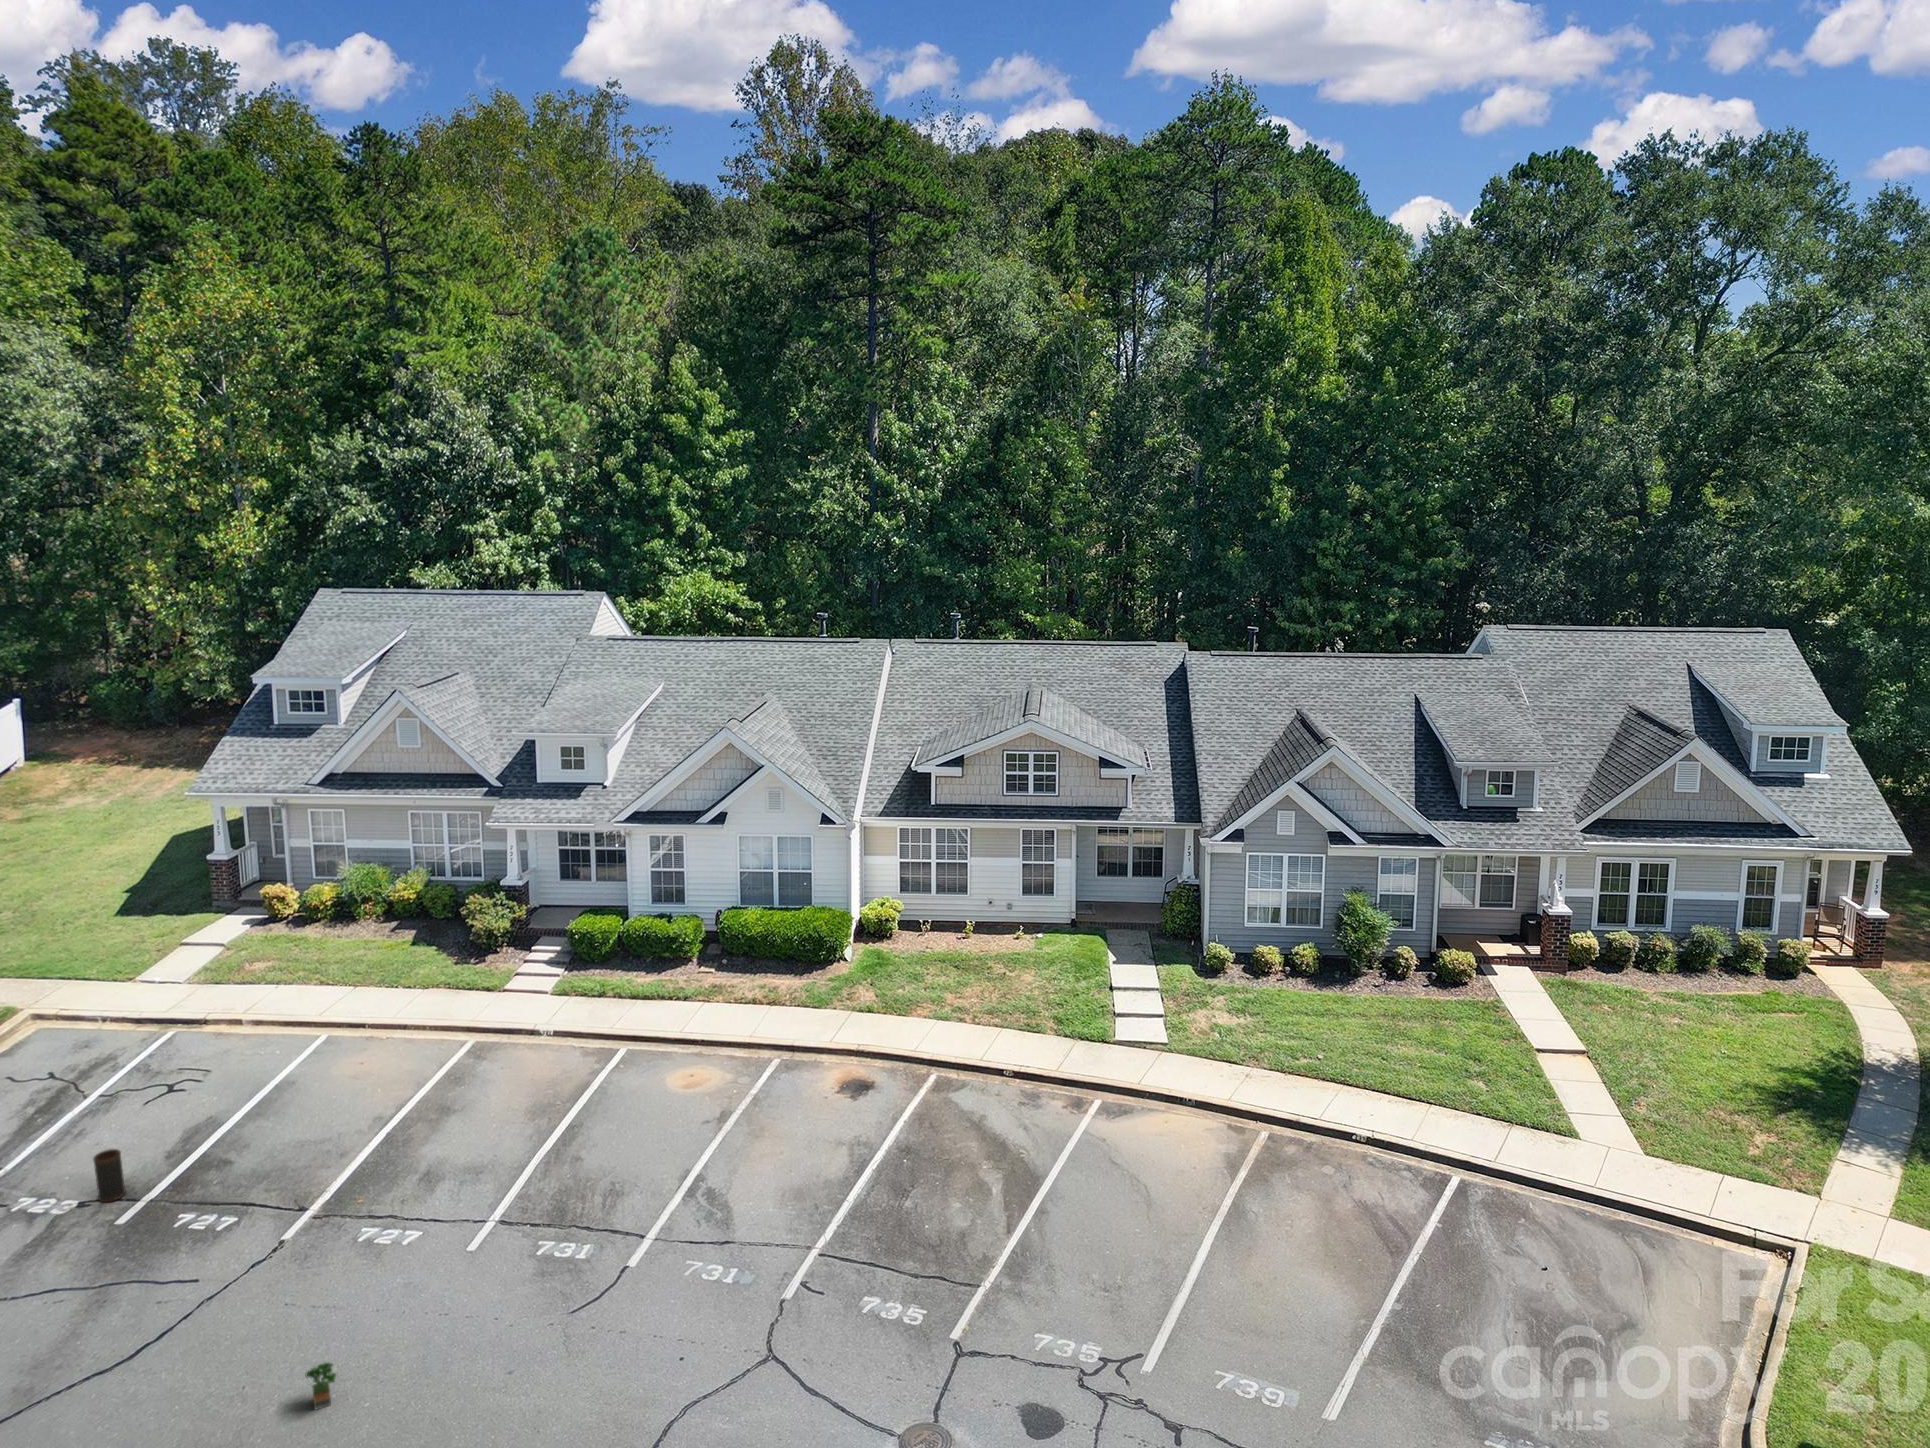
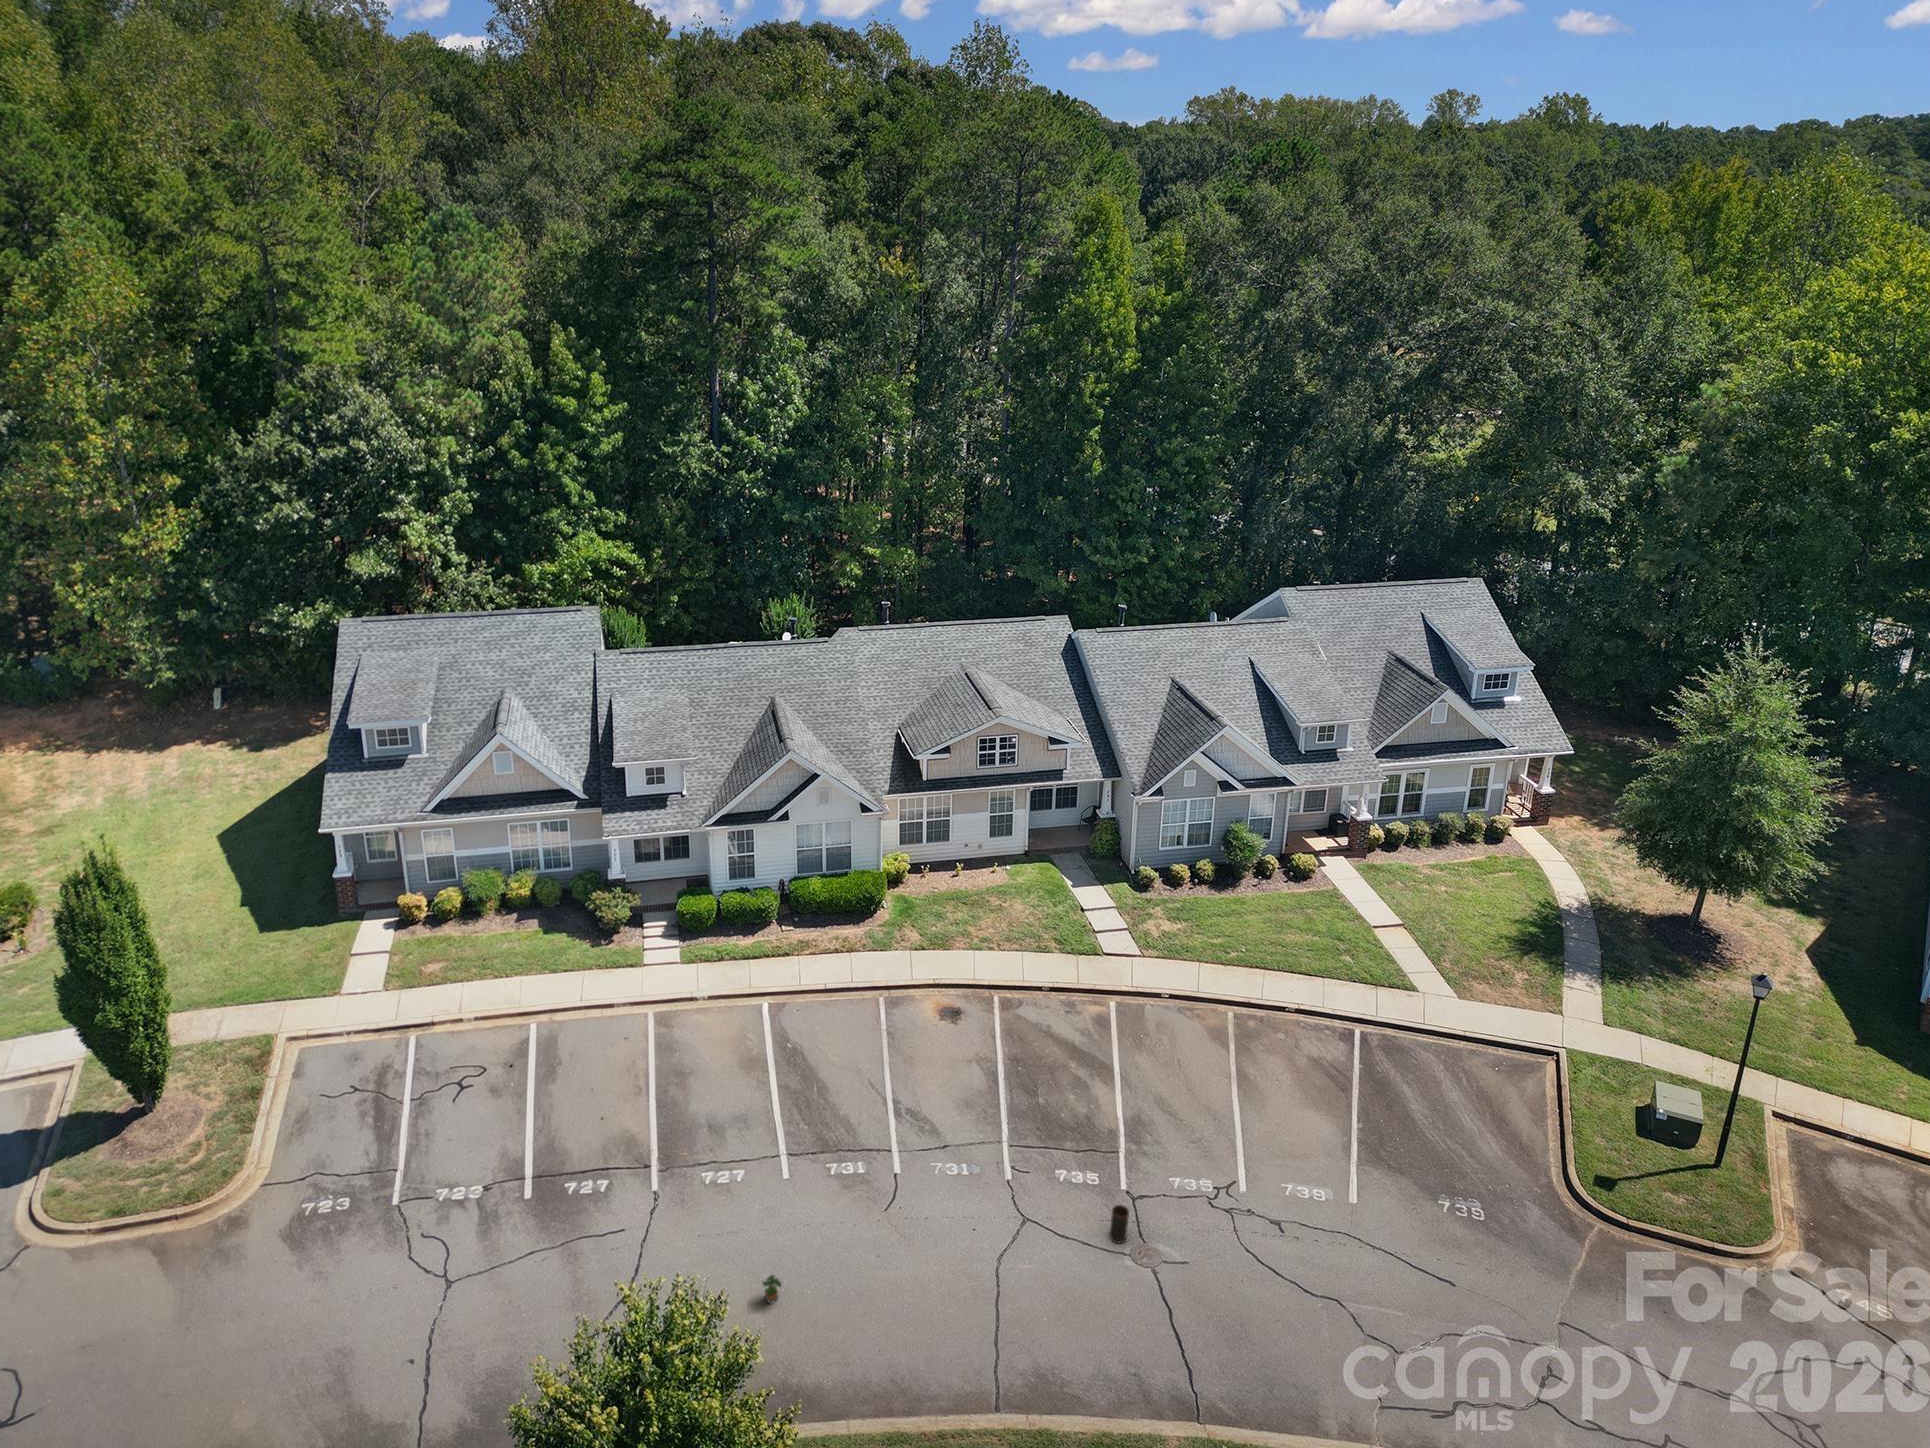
trash can: present [93,1149,125,1202] -> present [1109,1205,1129,1244]

